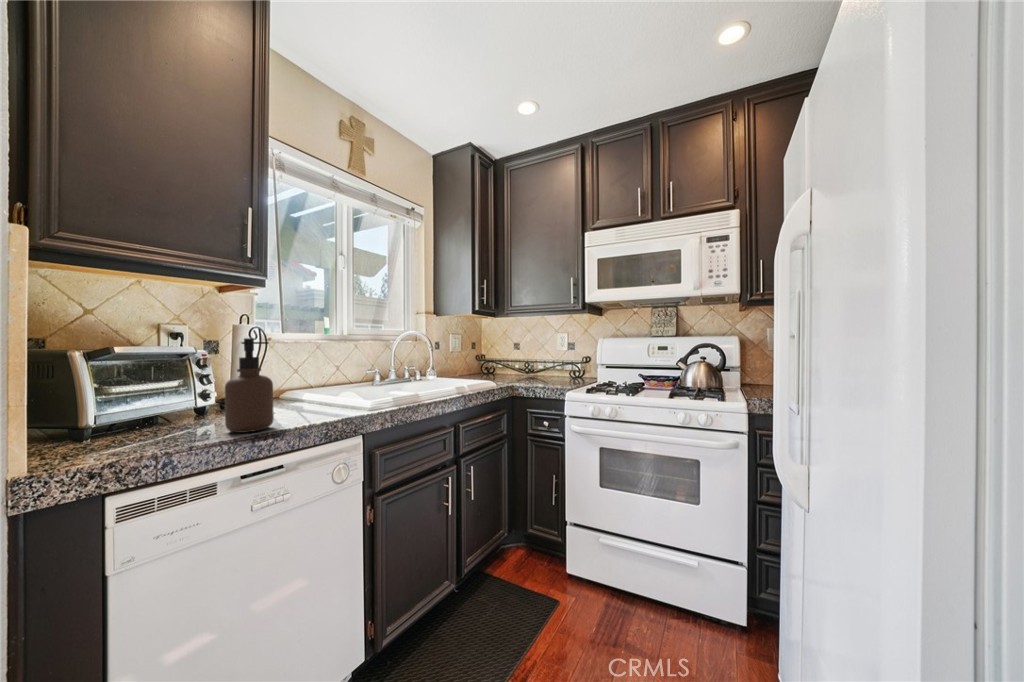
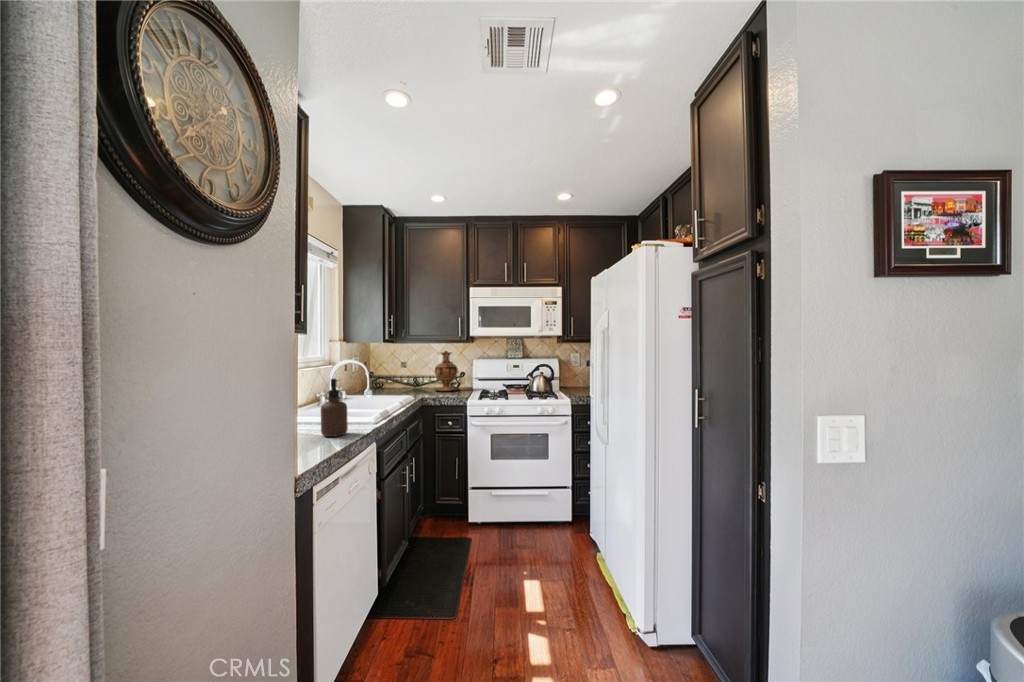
vase: none [546,326,579,381] -> present [435,351,458,392]

